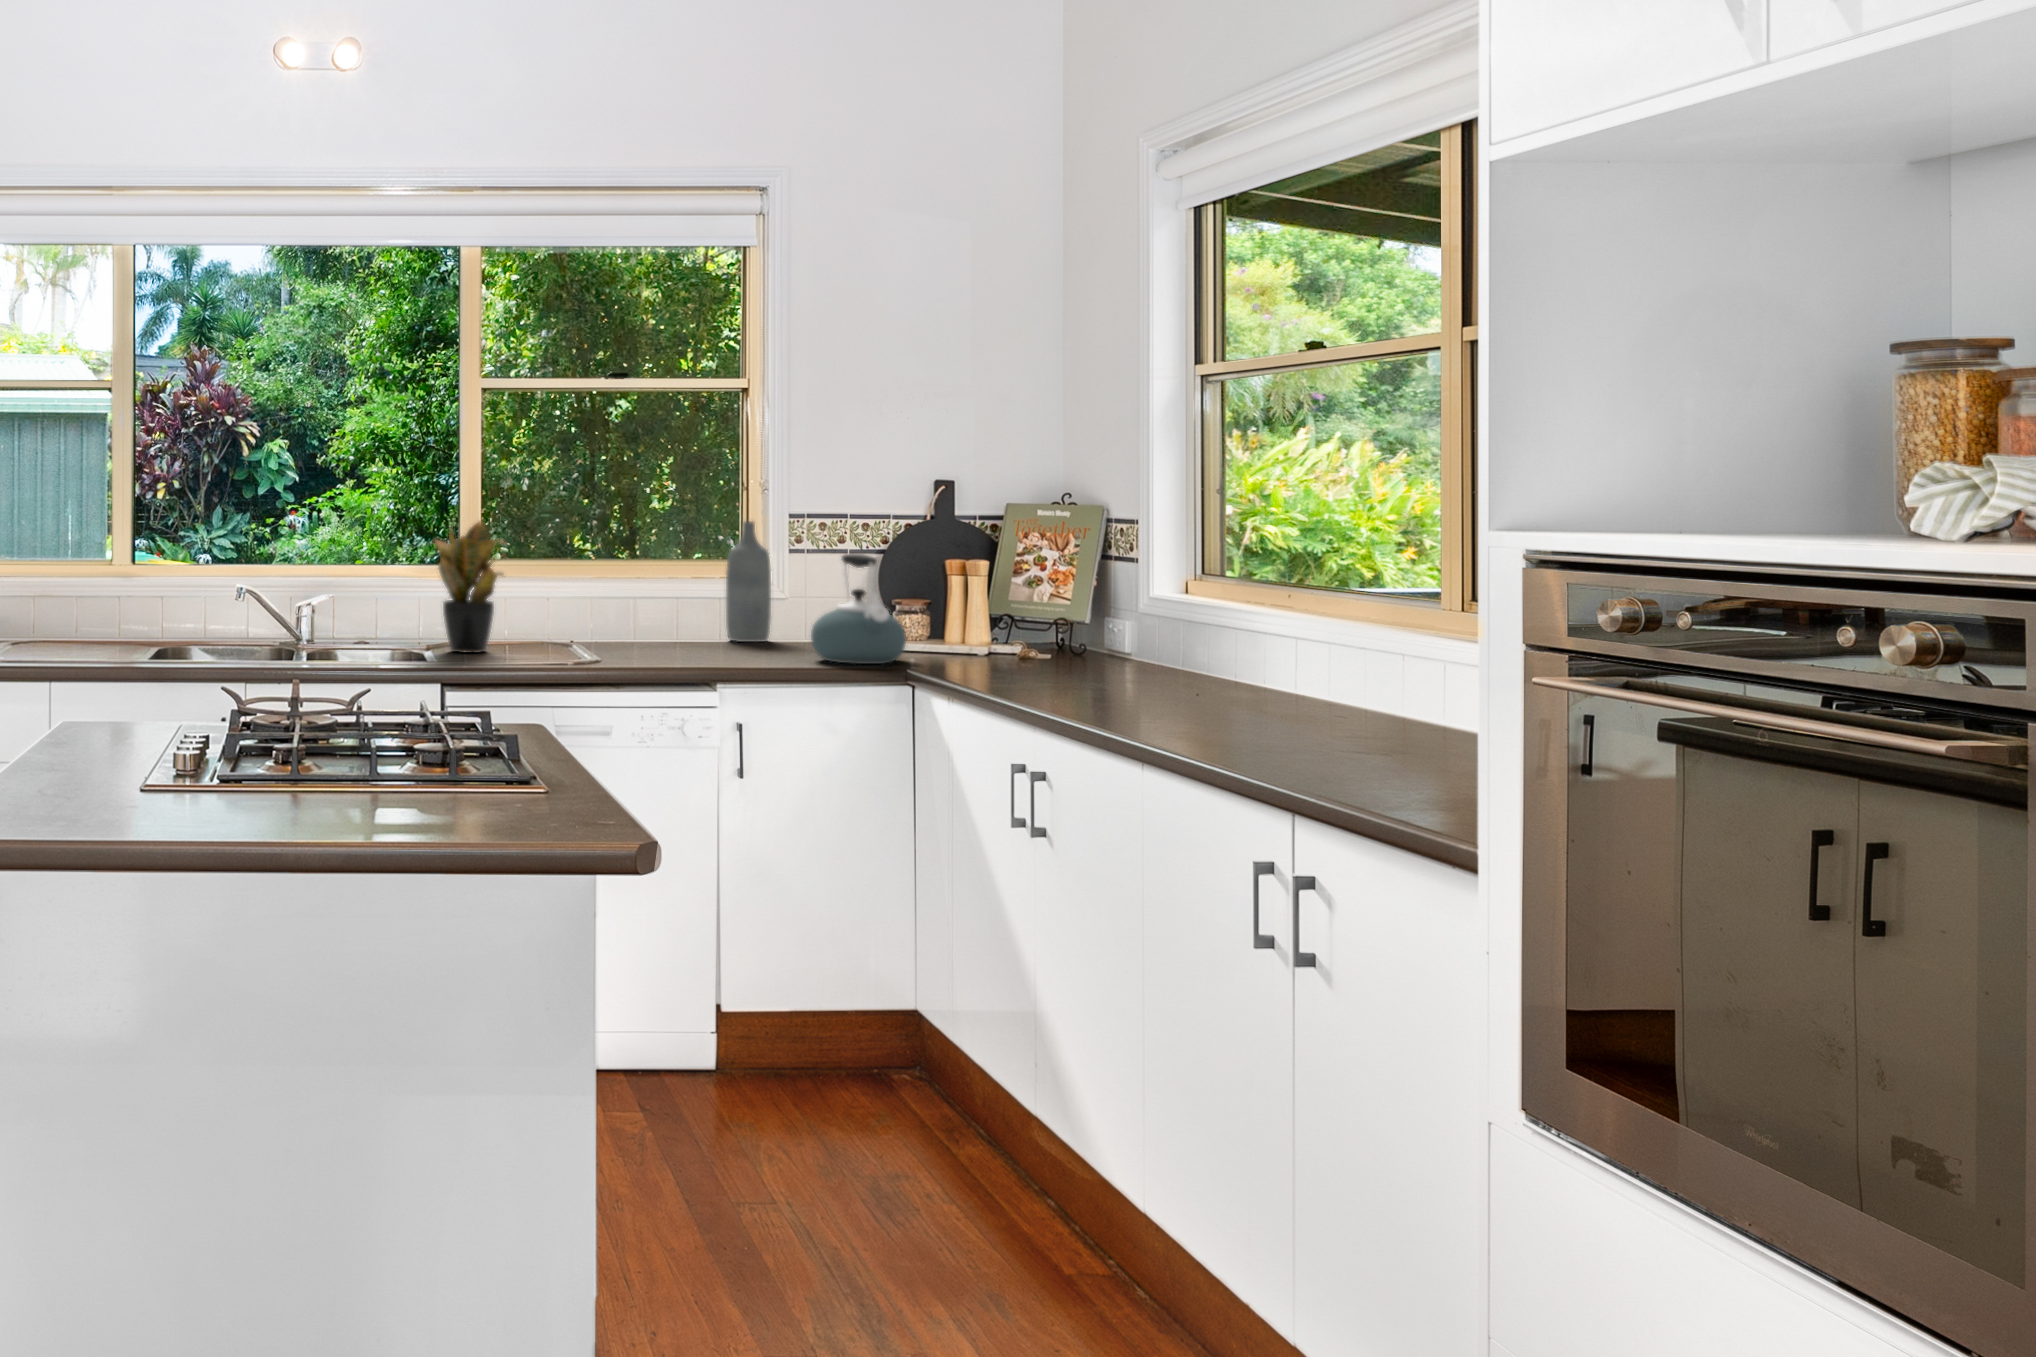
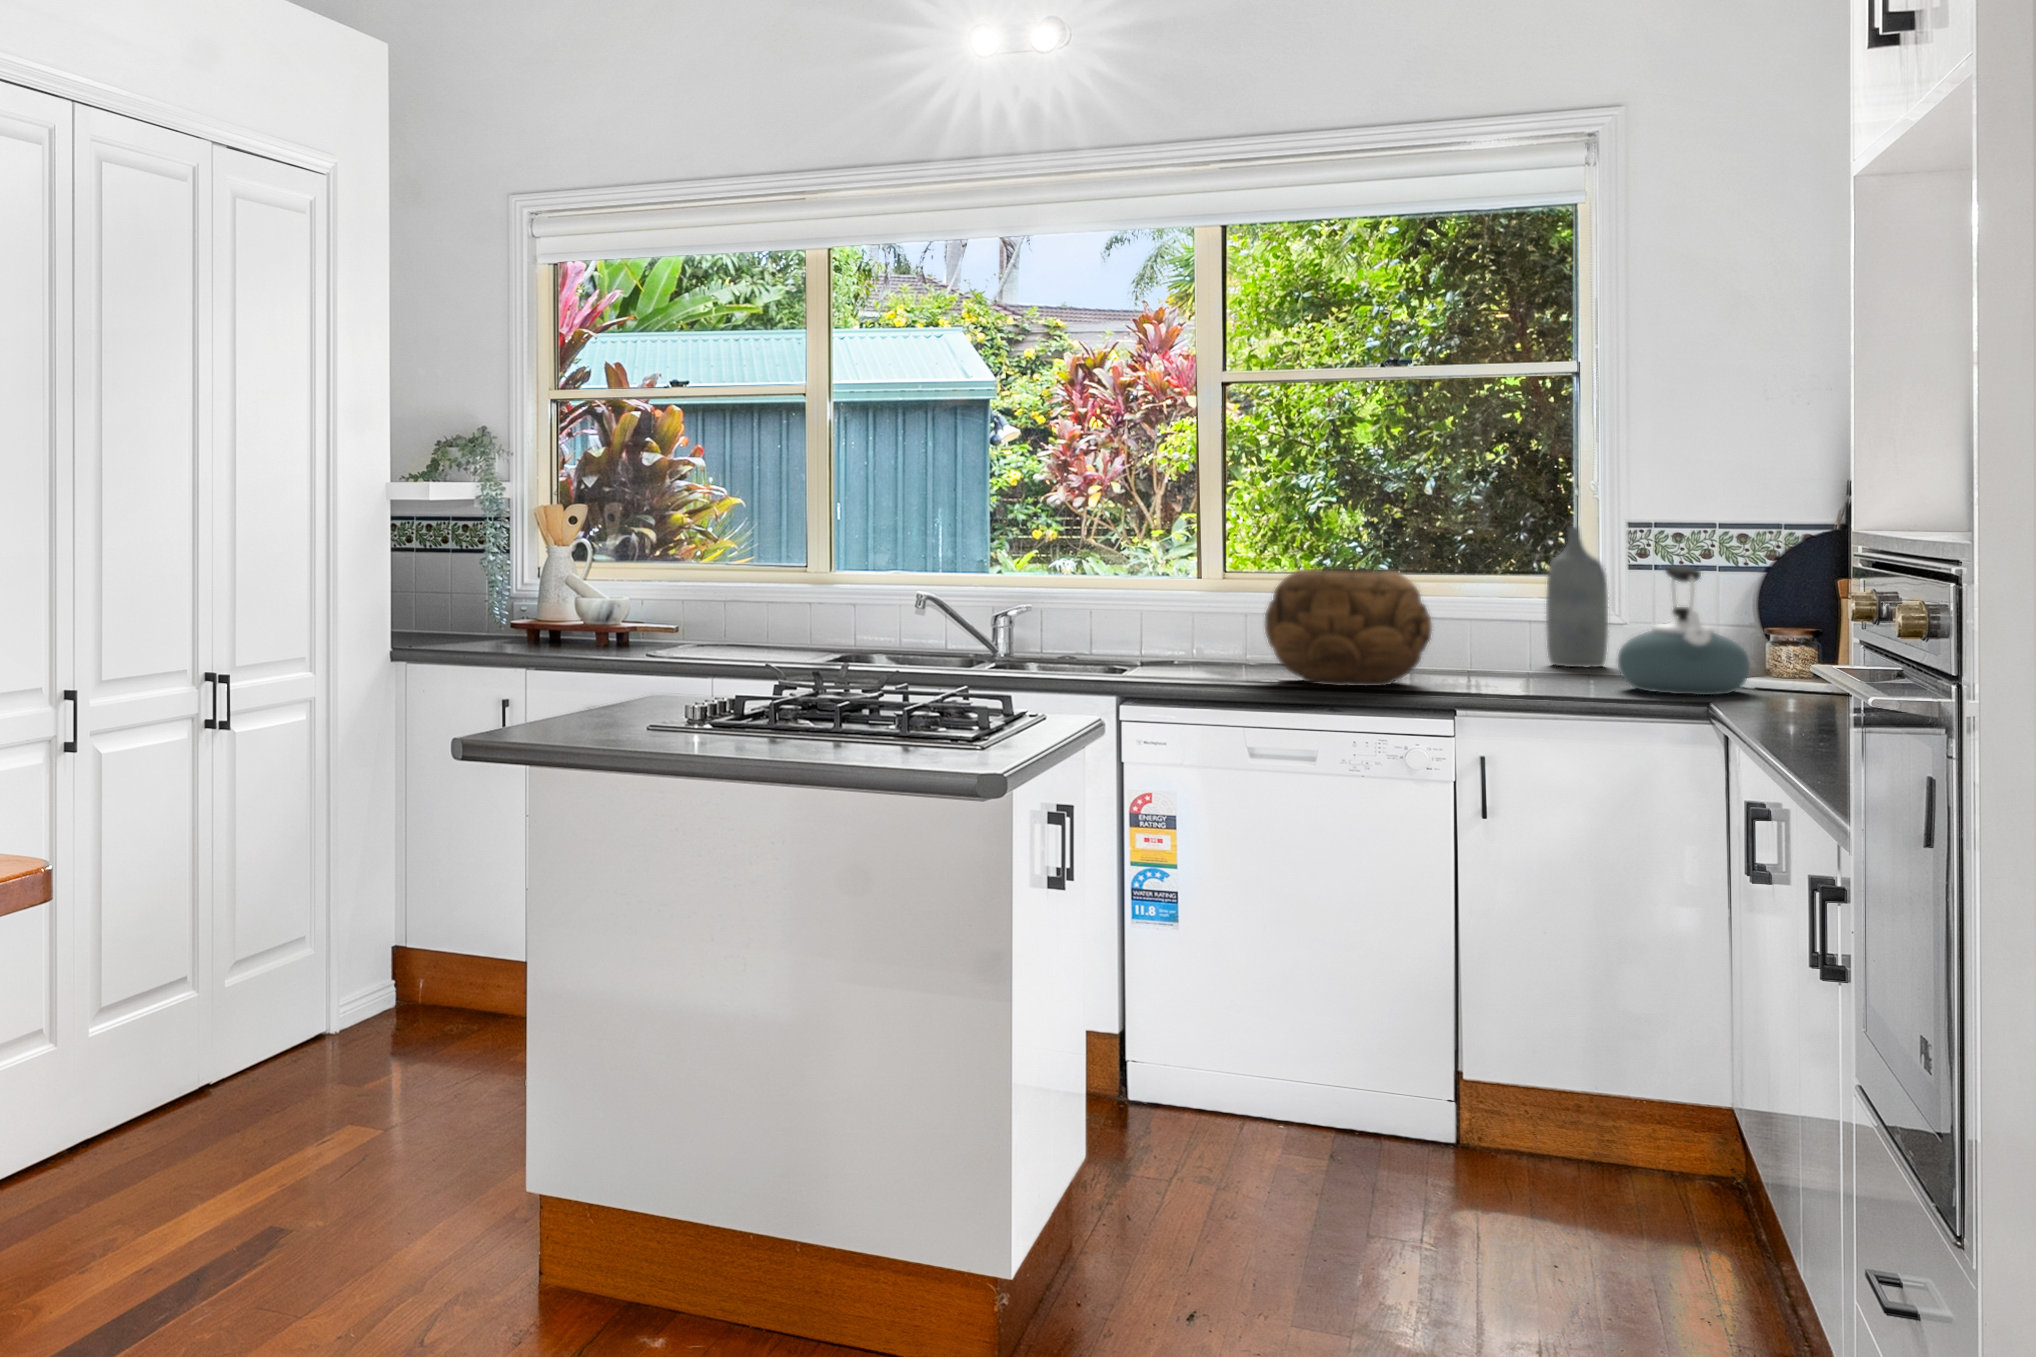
potted plant: present [435,517,503,653] -> none [1153,510,1264,666]
decorative bowl: none [542,560,675,668] -> present [1265,569,1432,686]

